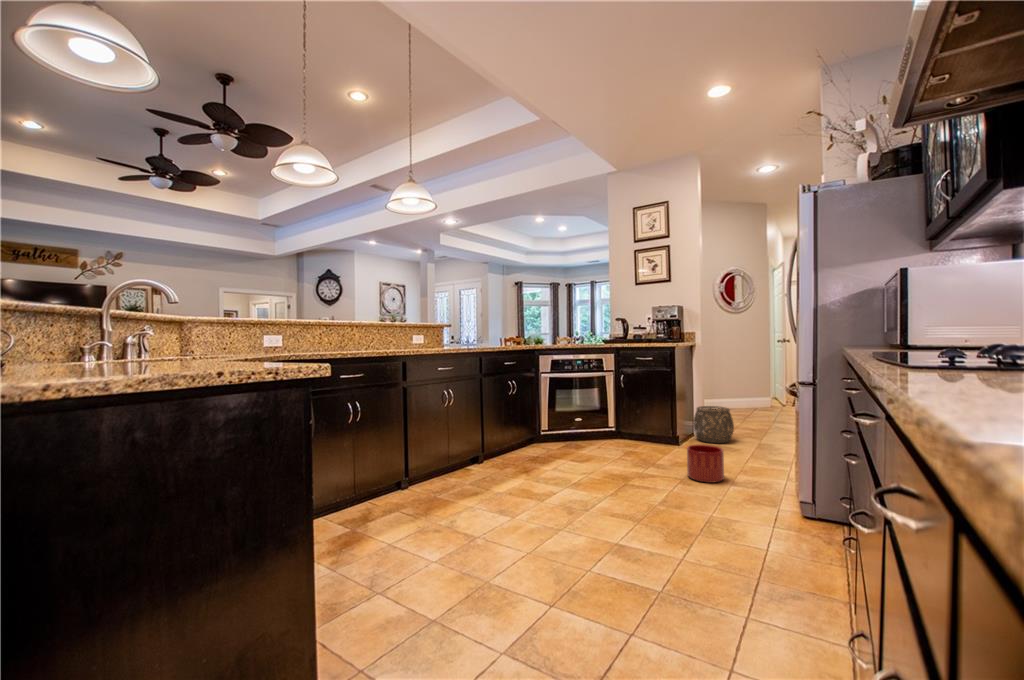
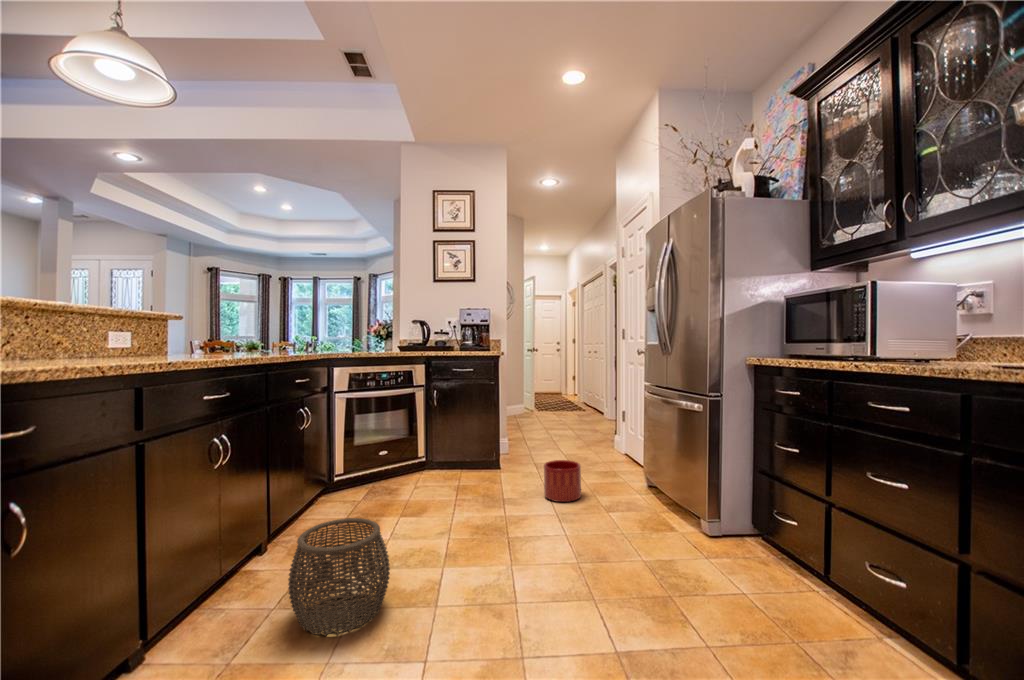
woven basket: present [693,406,734,443] -> present [288,518,390,636]

